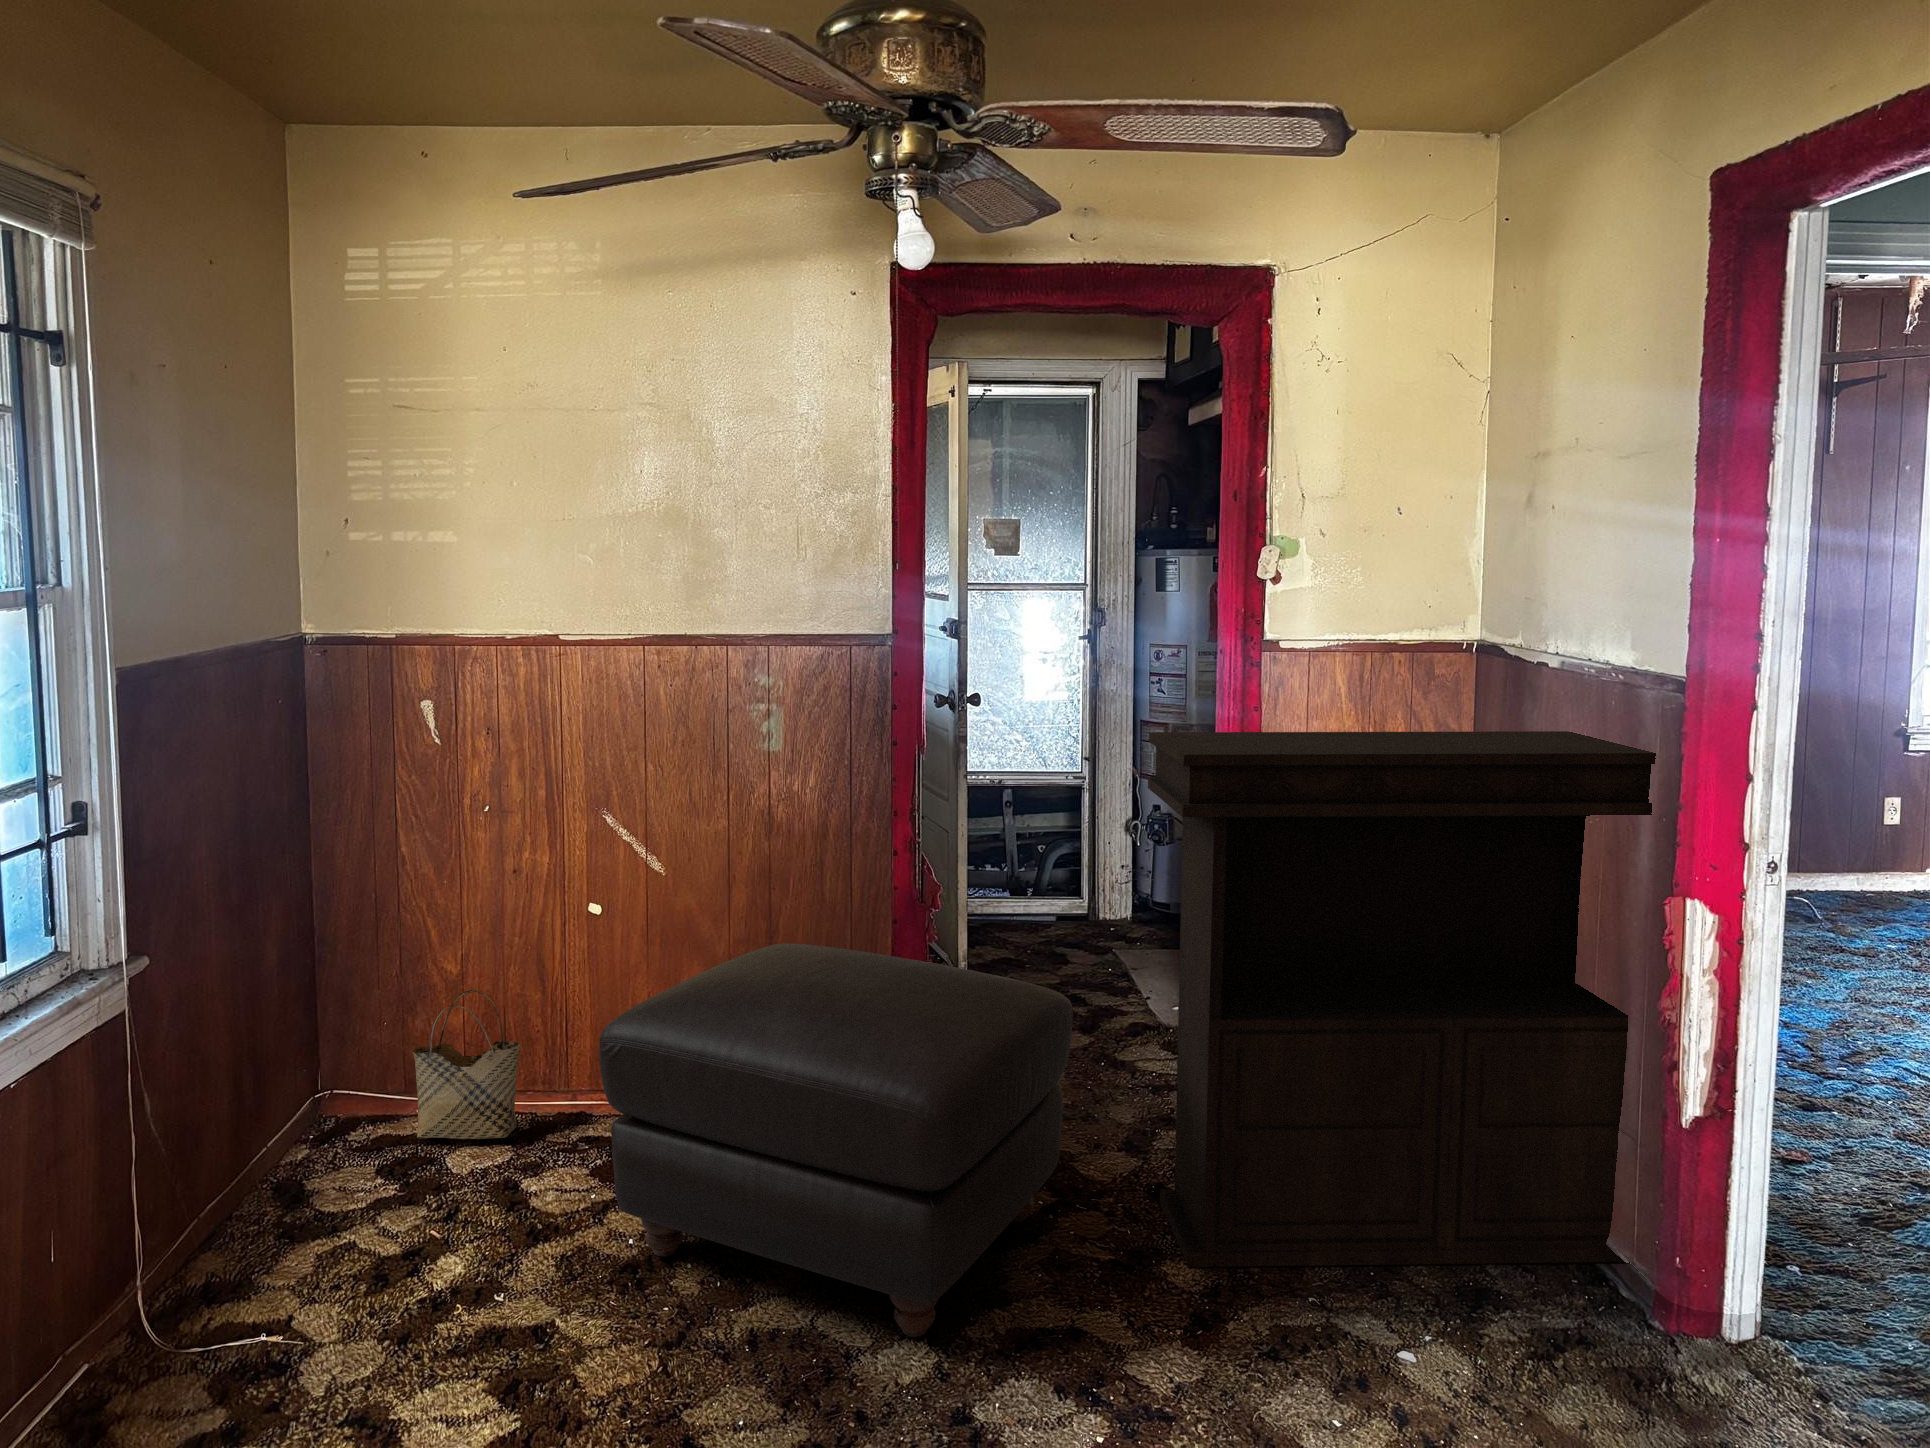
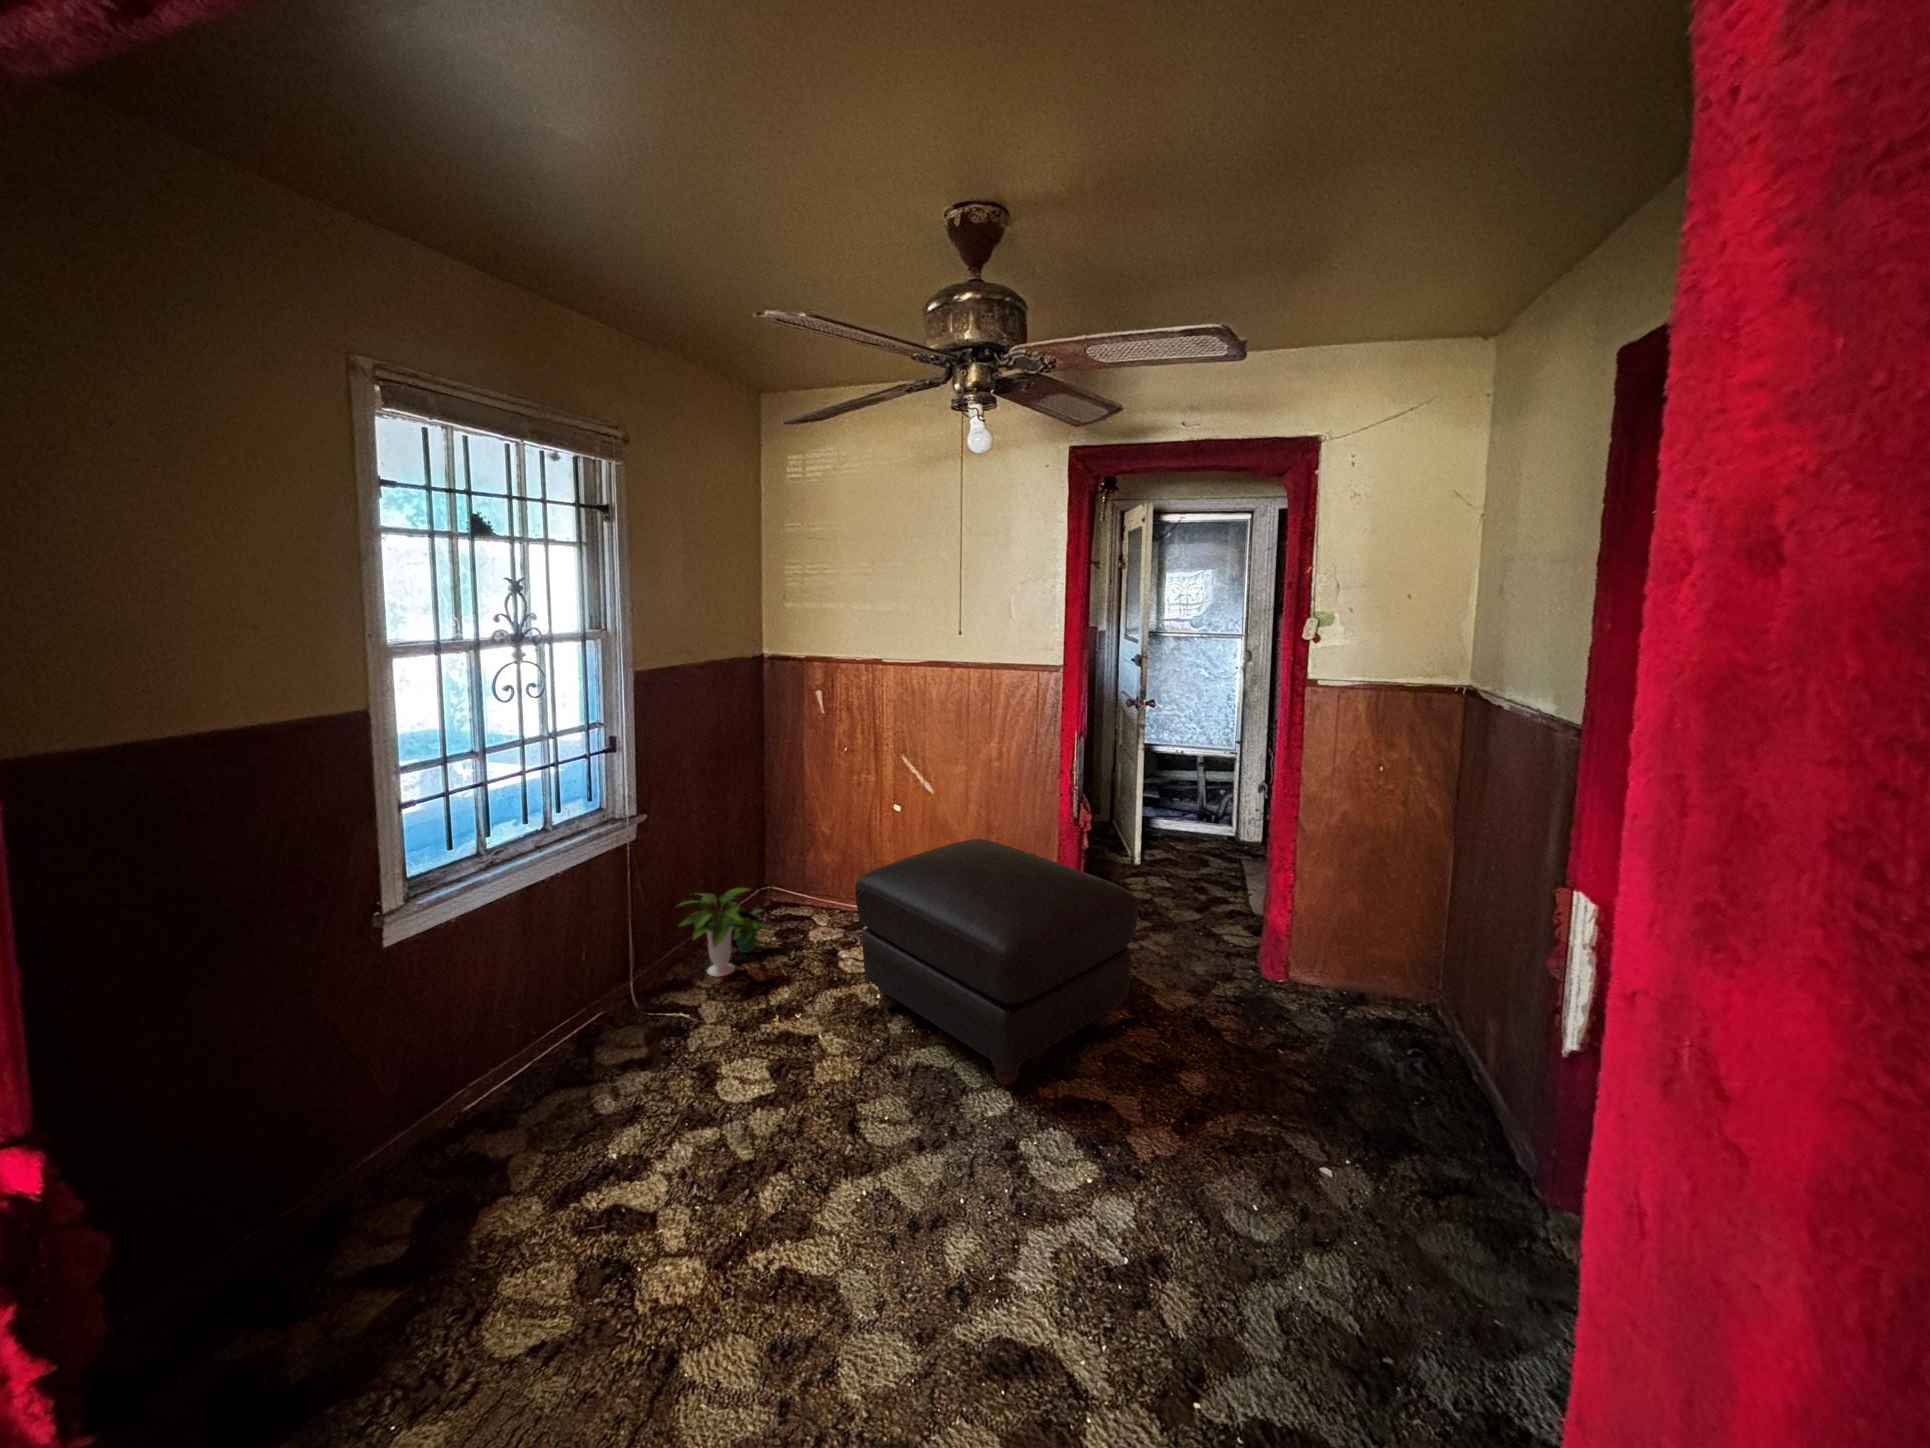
console table: present [1148,731,1656,1267] -> none [1196,731,1676,1163]
woven basket: present [412,990,521,1139] -> none [793,844,846,926]
potted plant: none [203,1084,391,1265] -> present [680,888,768,976]

